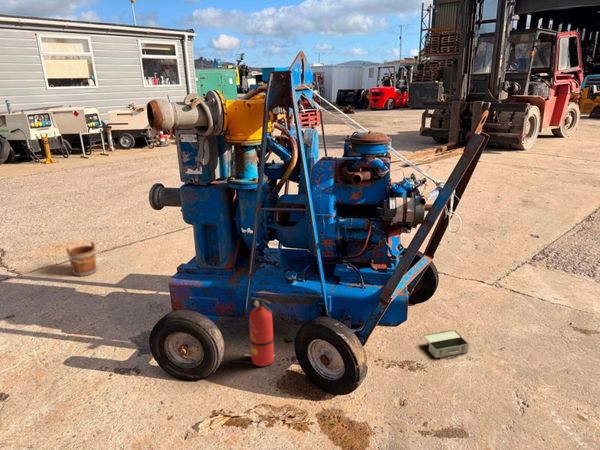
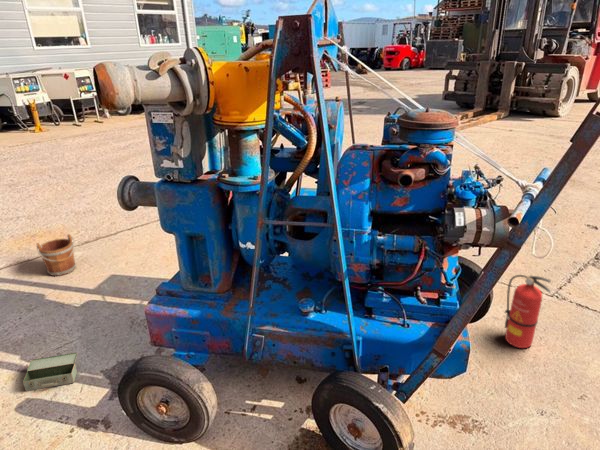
fire extinguisher: present [249,298,274,366] -> present [505,275,550,348]
toolbox: present [423,330,469,358] -> present [23,353,78,391]

